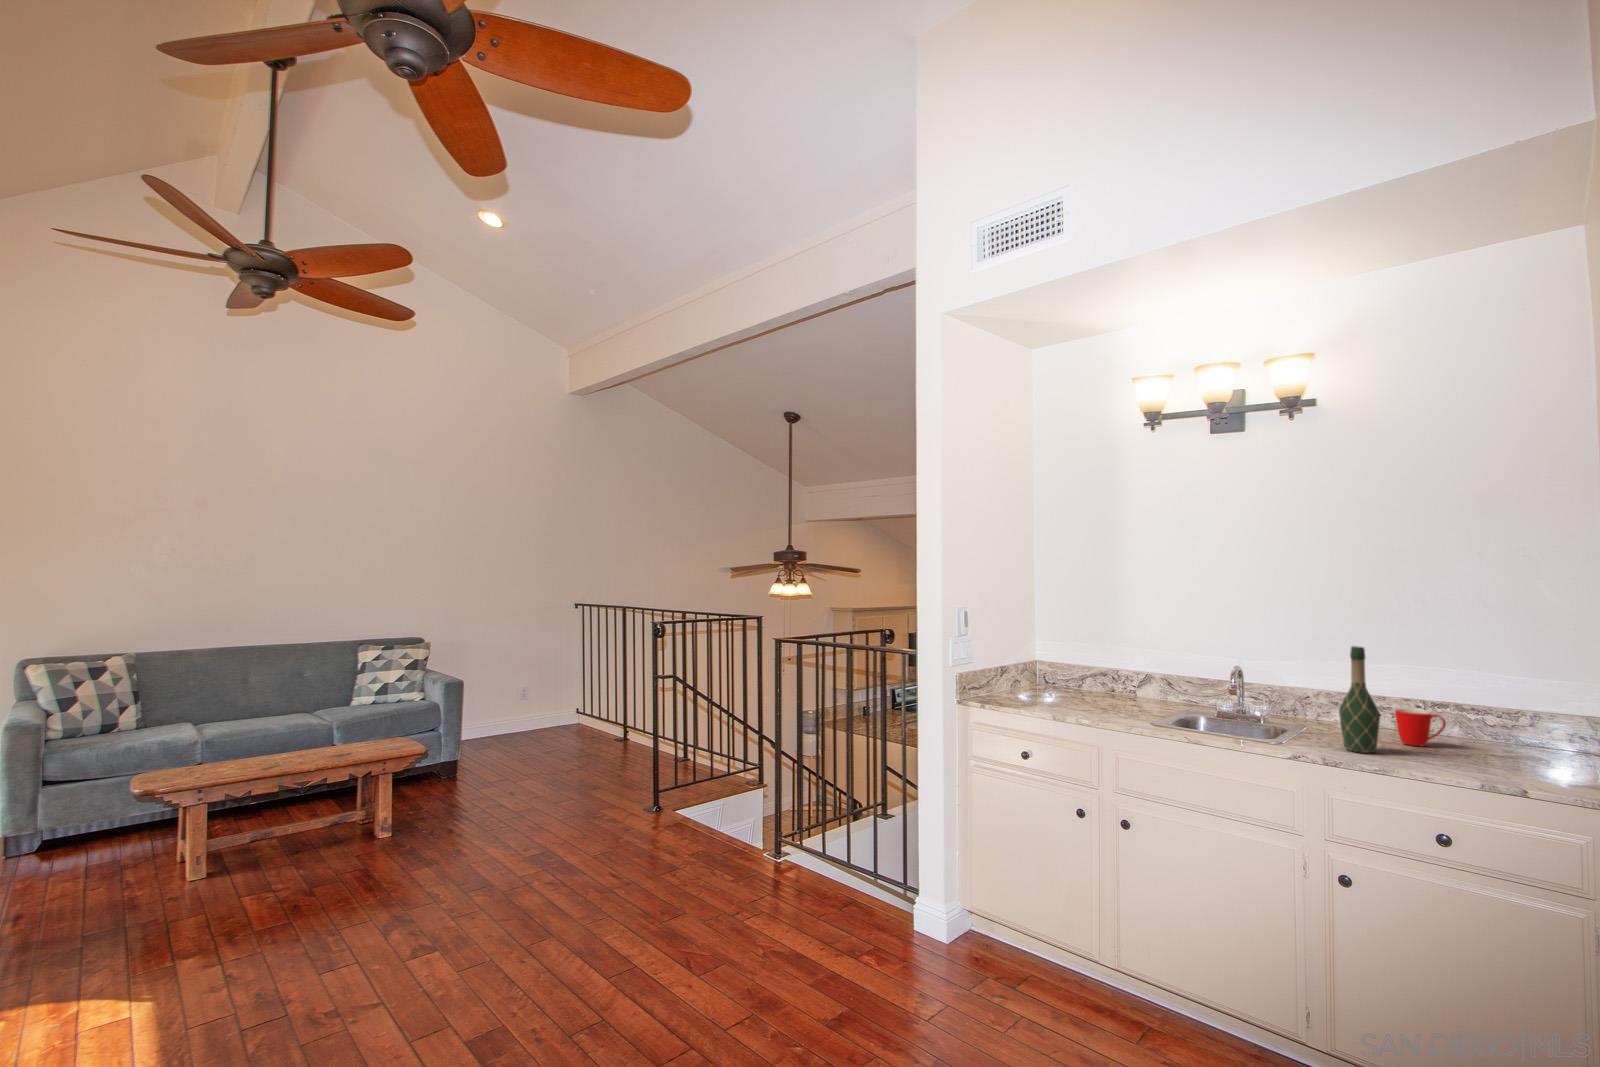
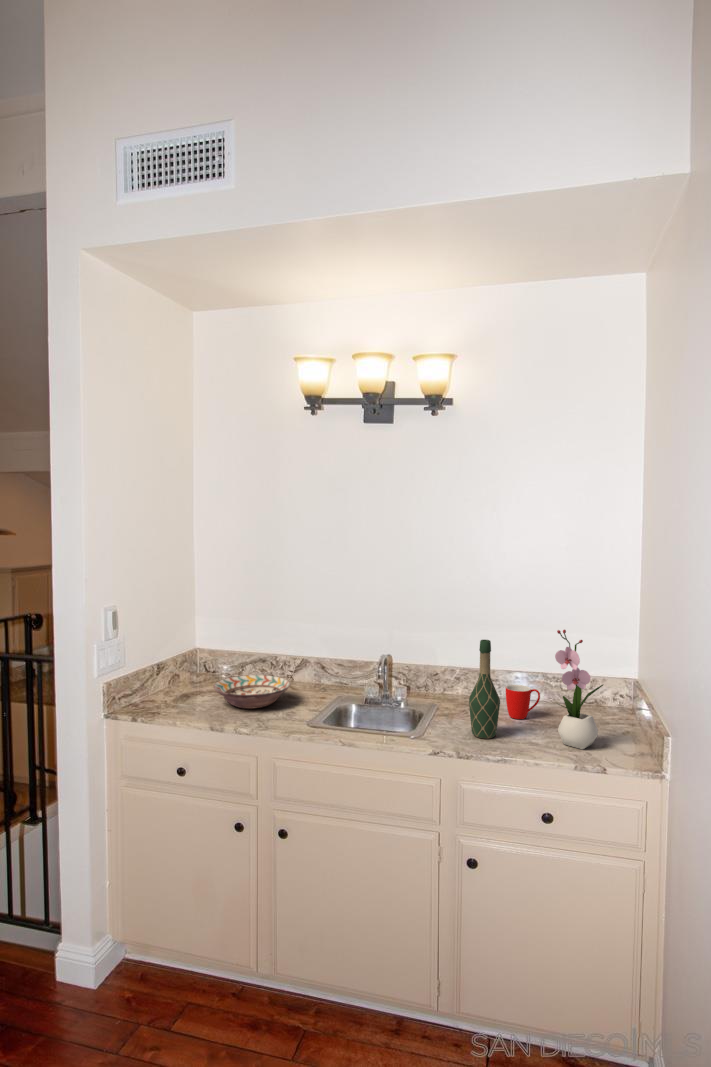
flower arrangement: none [1450,635,1527,773] -> present [555,630,603,749]
decorative bowl: none [1054,683,1133,710] -> present [213,675,290,709]

